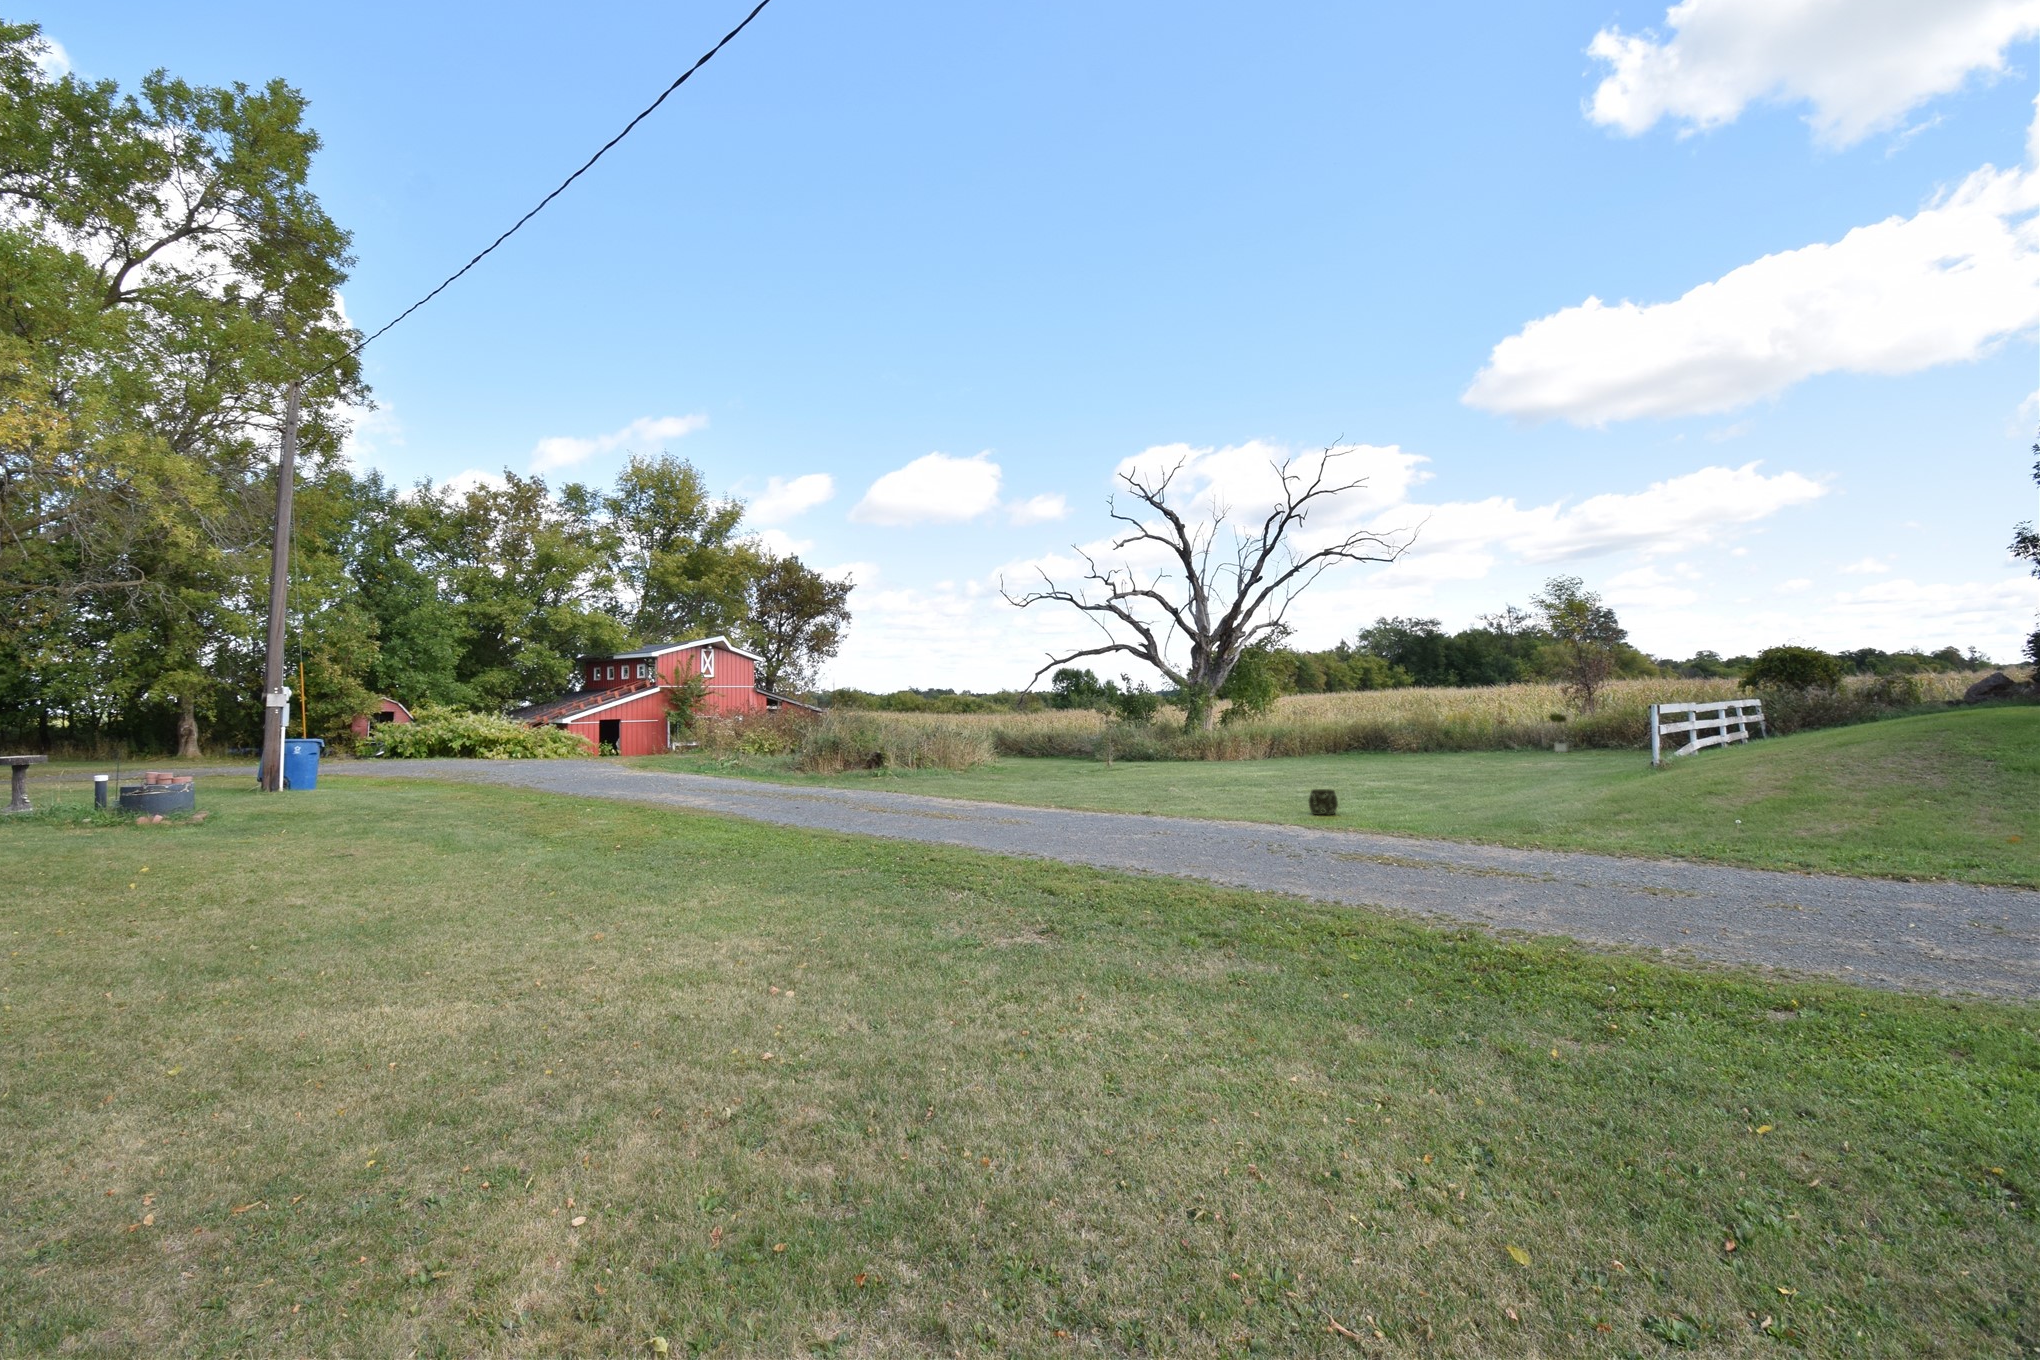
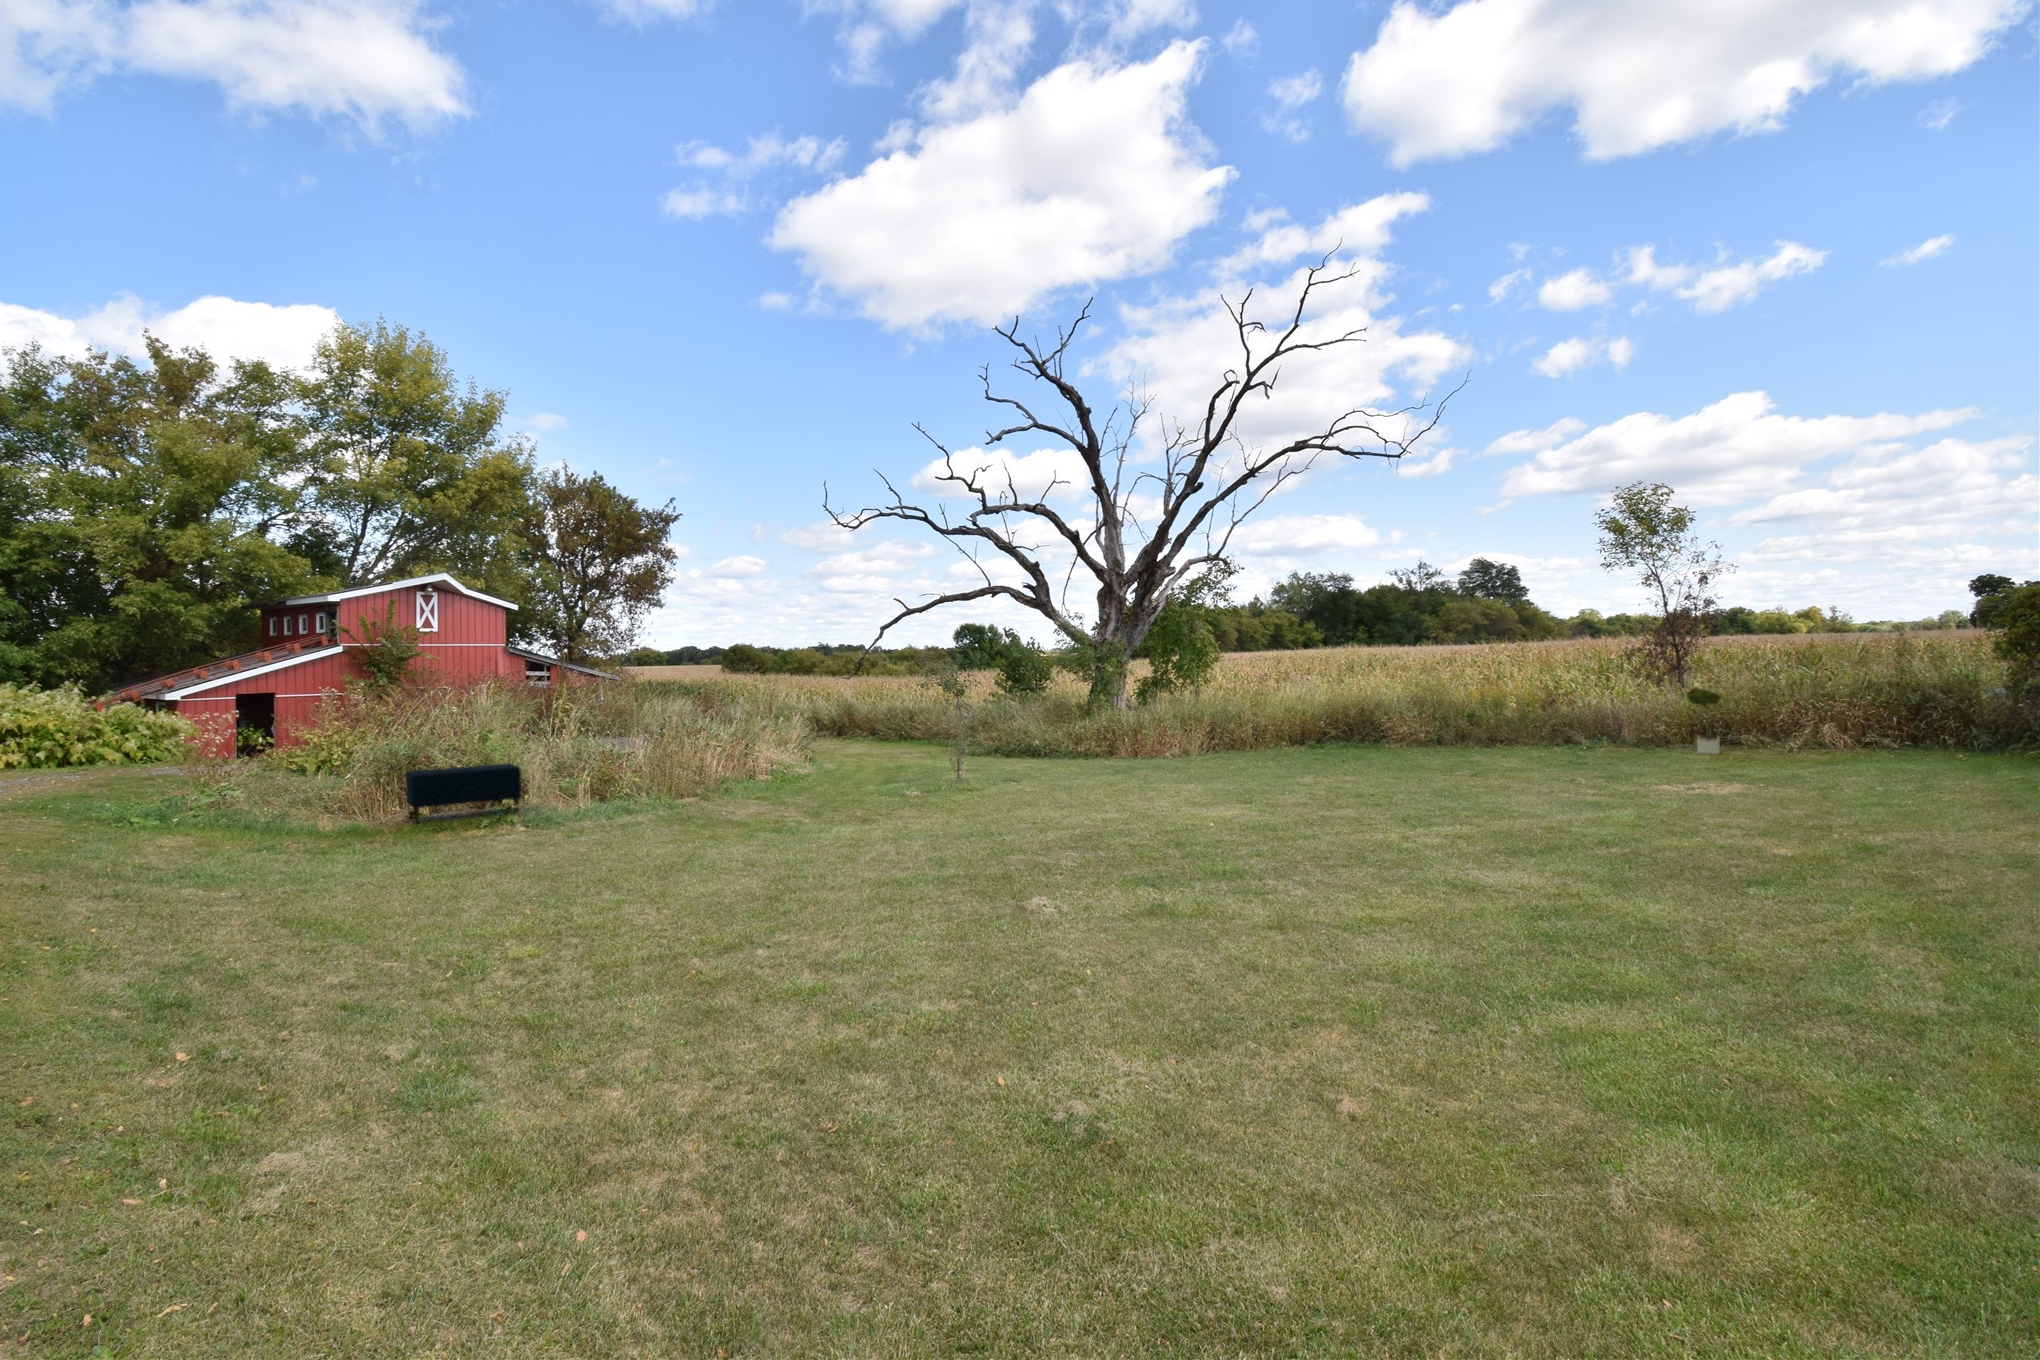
bench: none [844,748,899,775] -> present [405,763,522,823]
woven basket: present [1309,789,1338,815] -> none [1592,1106,1752,1271]

